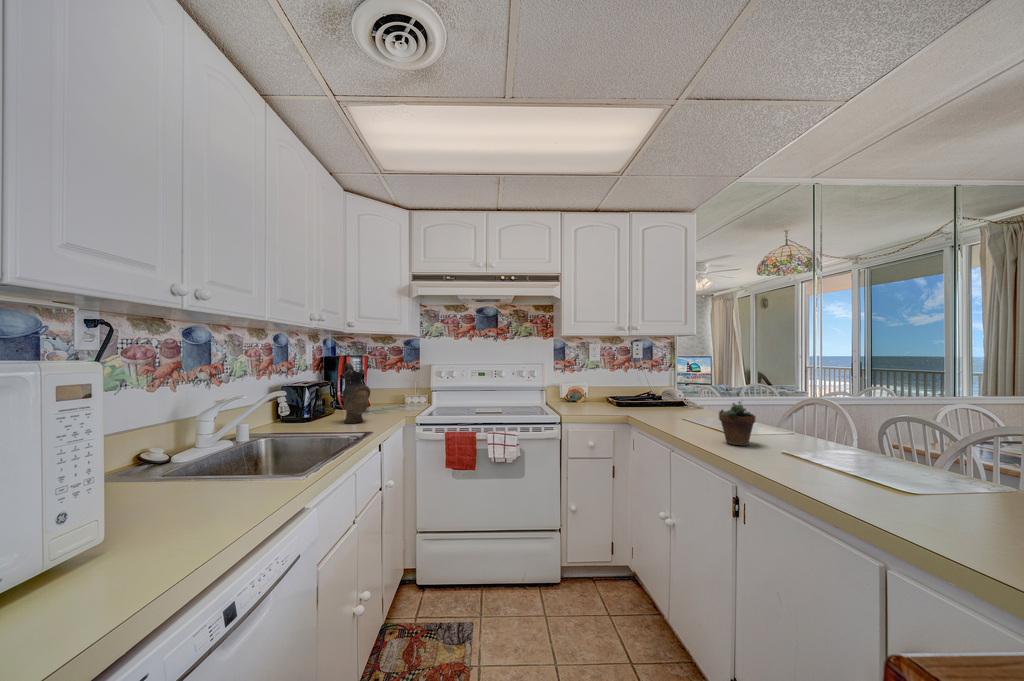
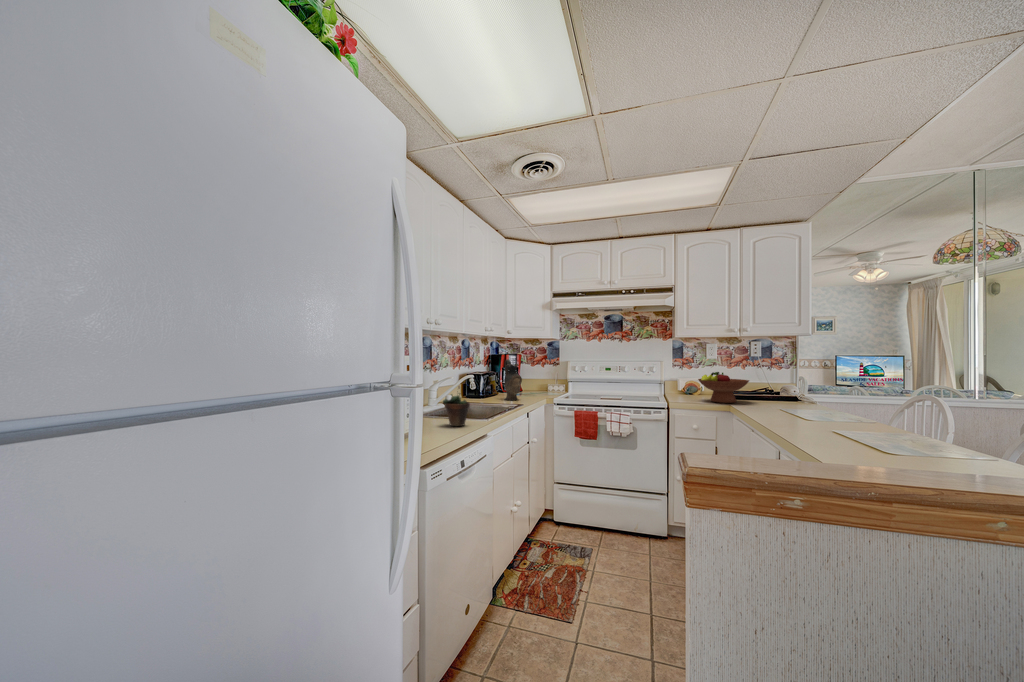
fruit bowl: none [588,375,643,411] -> present [698,372,749,403]
succulent plant: present [719,392,756,445] -> present [443,386,470,426]

